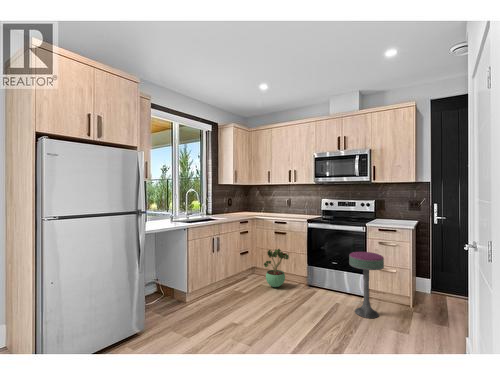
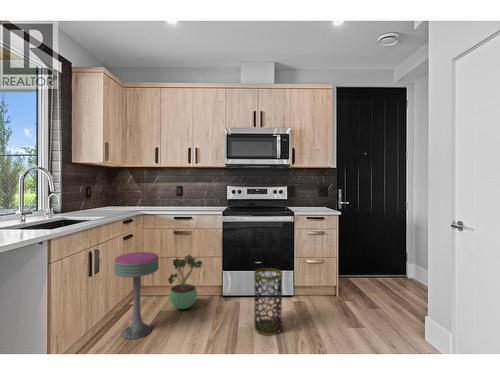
bar stool: present [349,252,384,318] -> present [114,252,159,339]
trash can: none [311,265,334,317] -> present [254,268,282,336]

